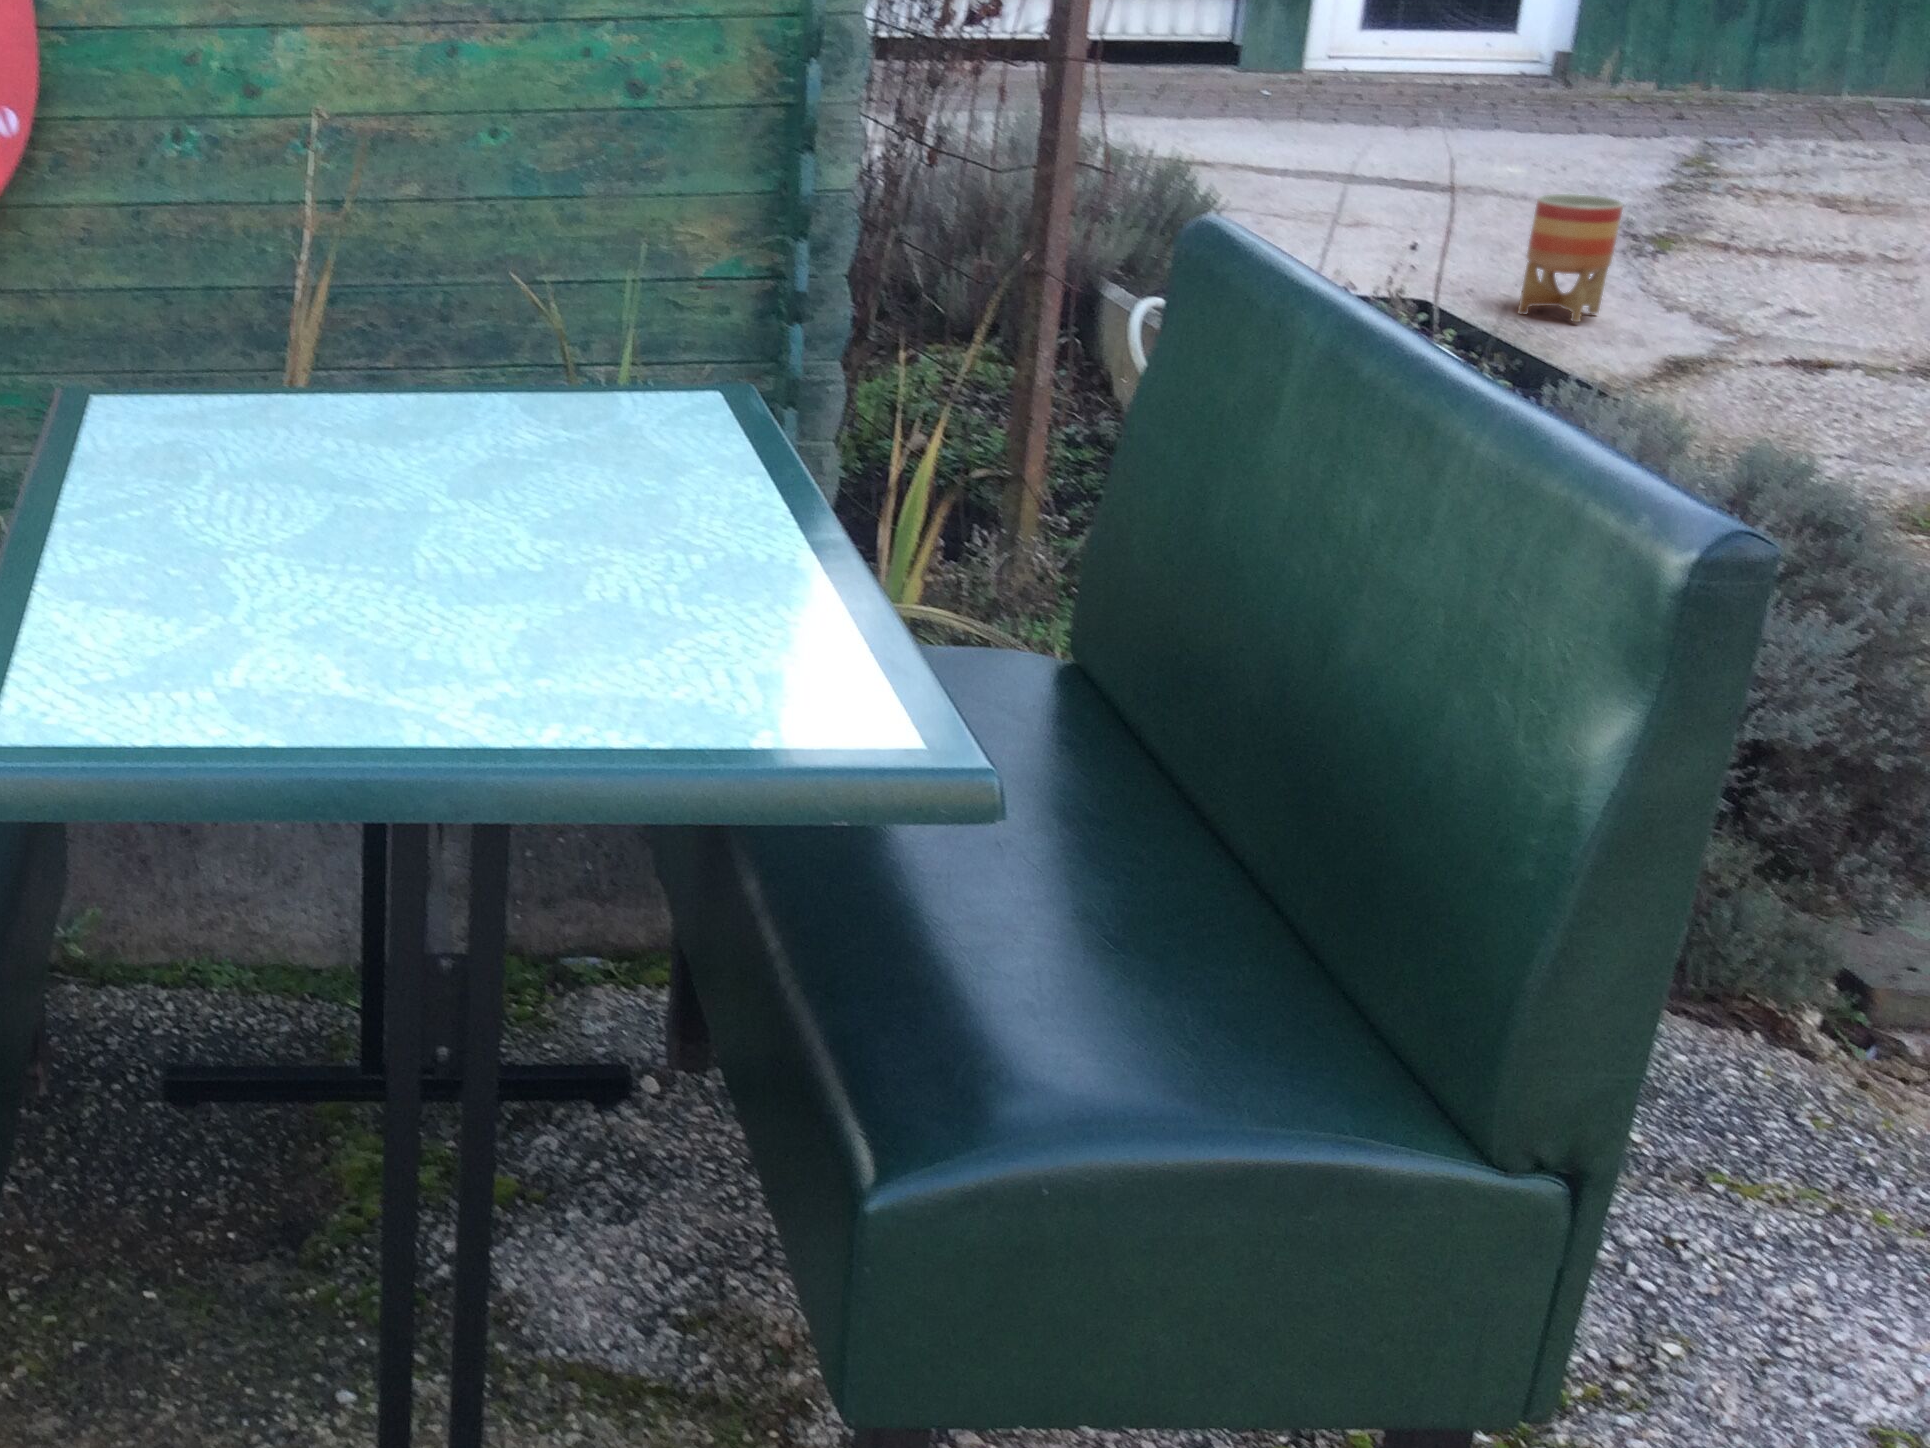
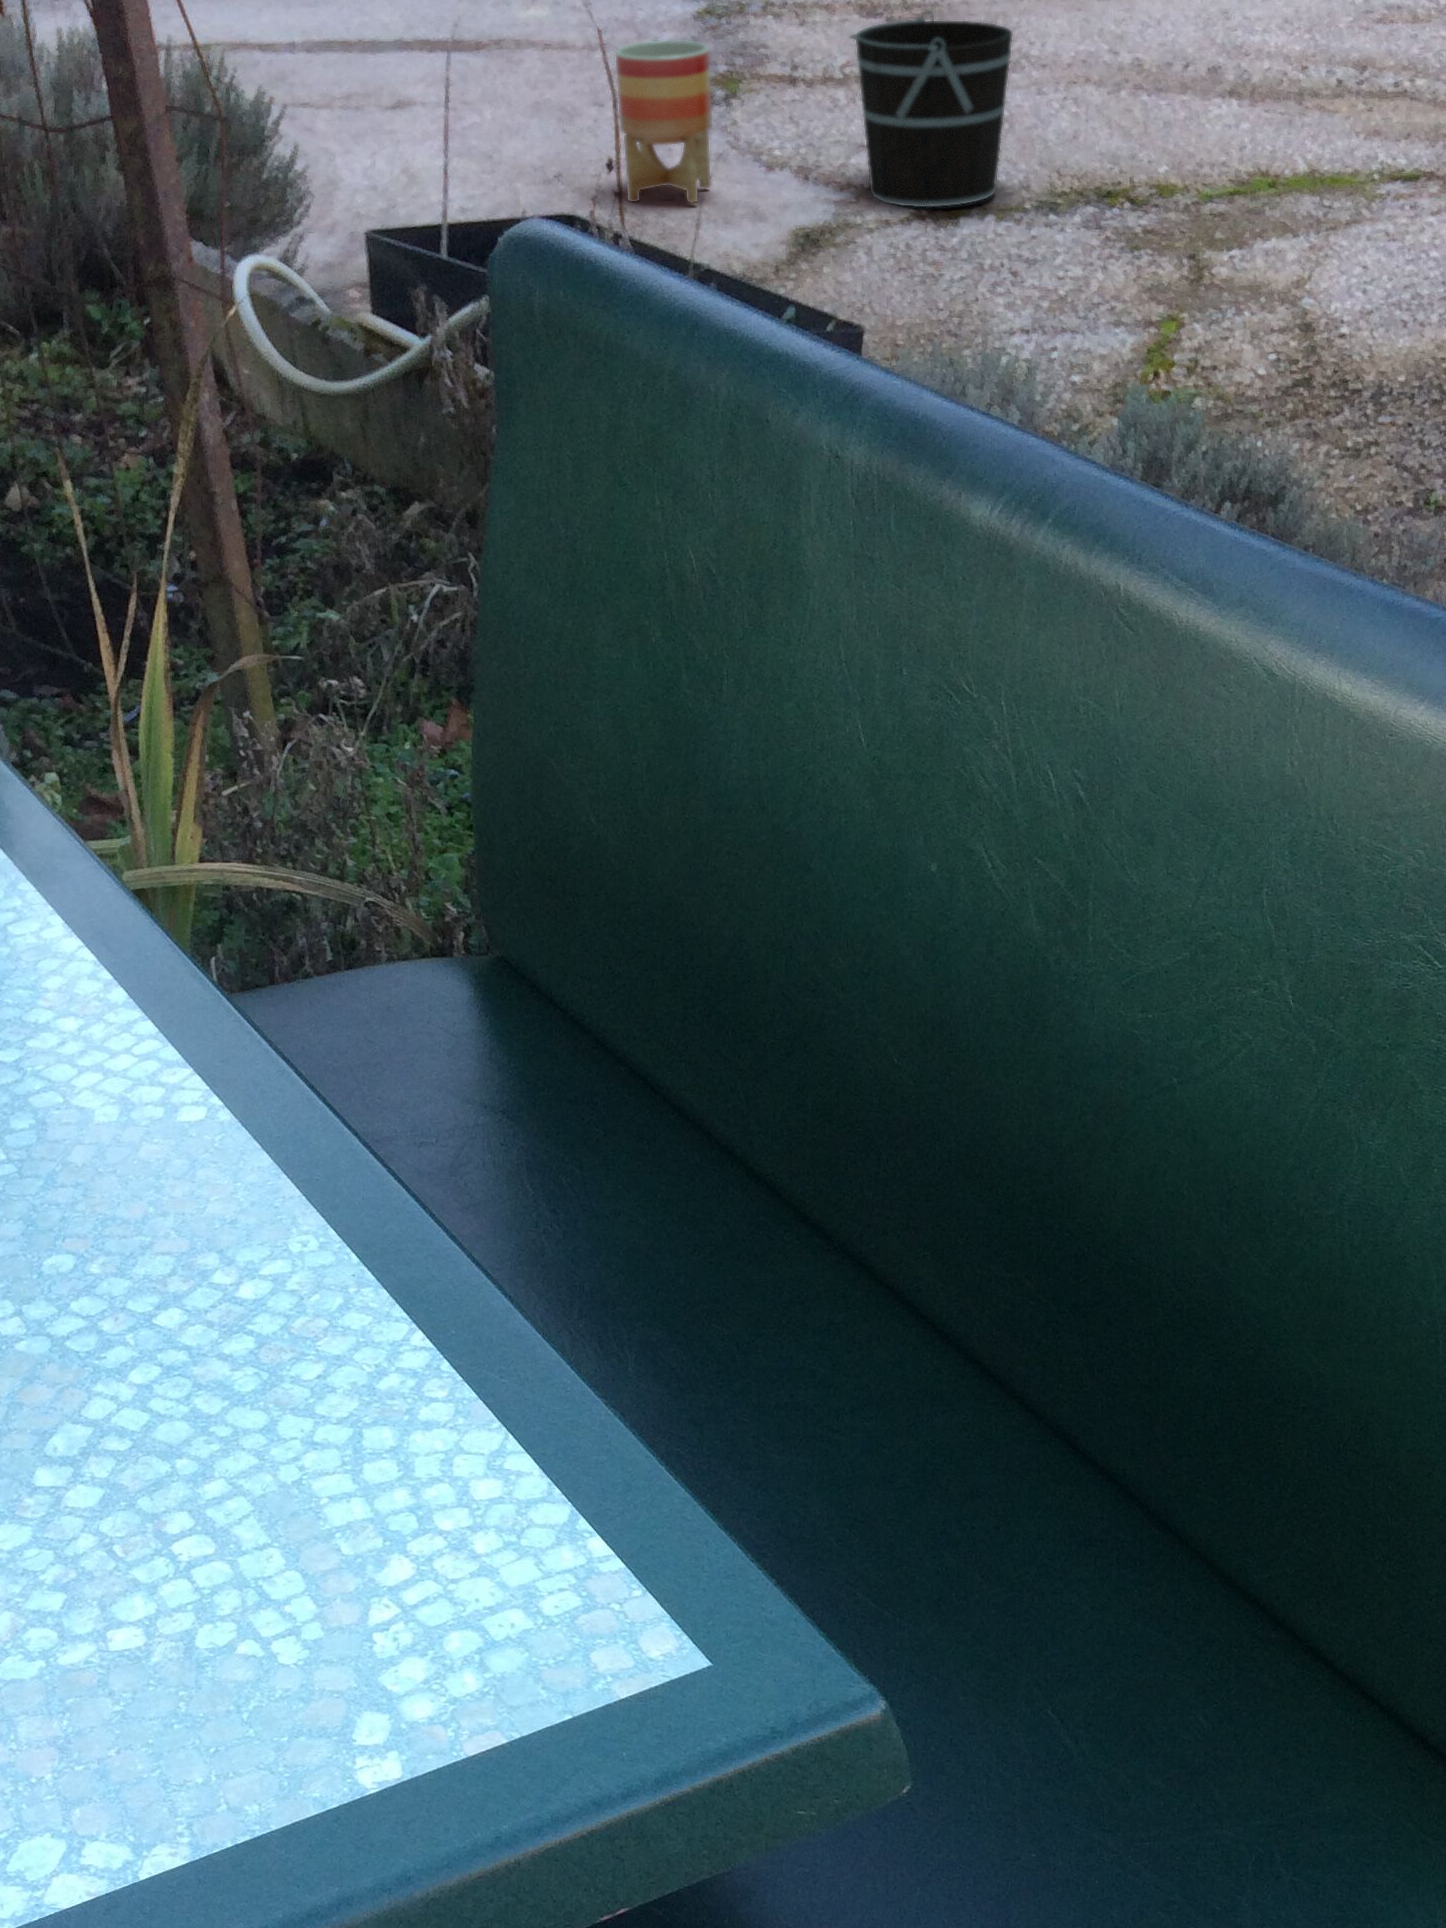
bucket: none [1750,201,1920,358] -> present [850,12,1012,207]

